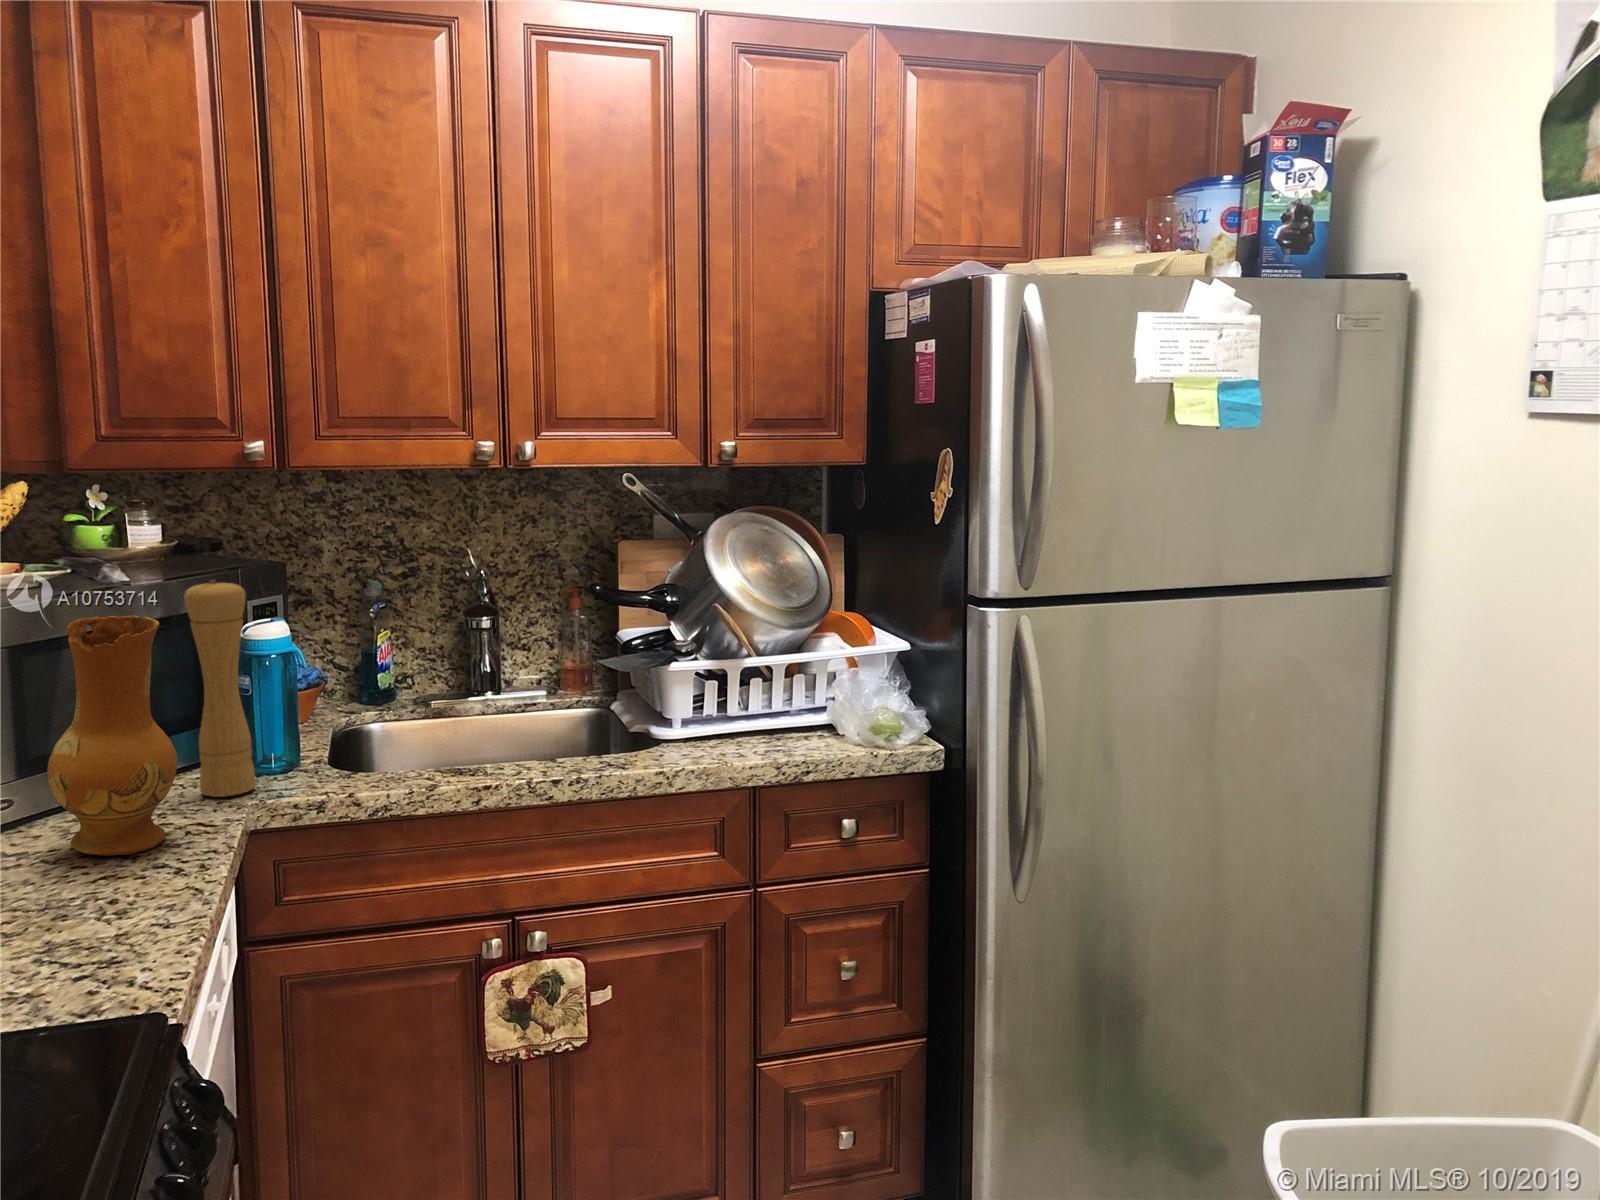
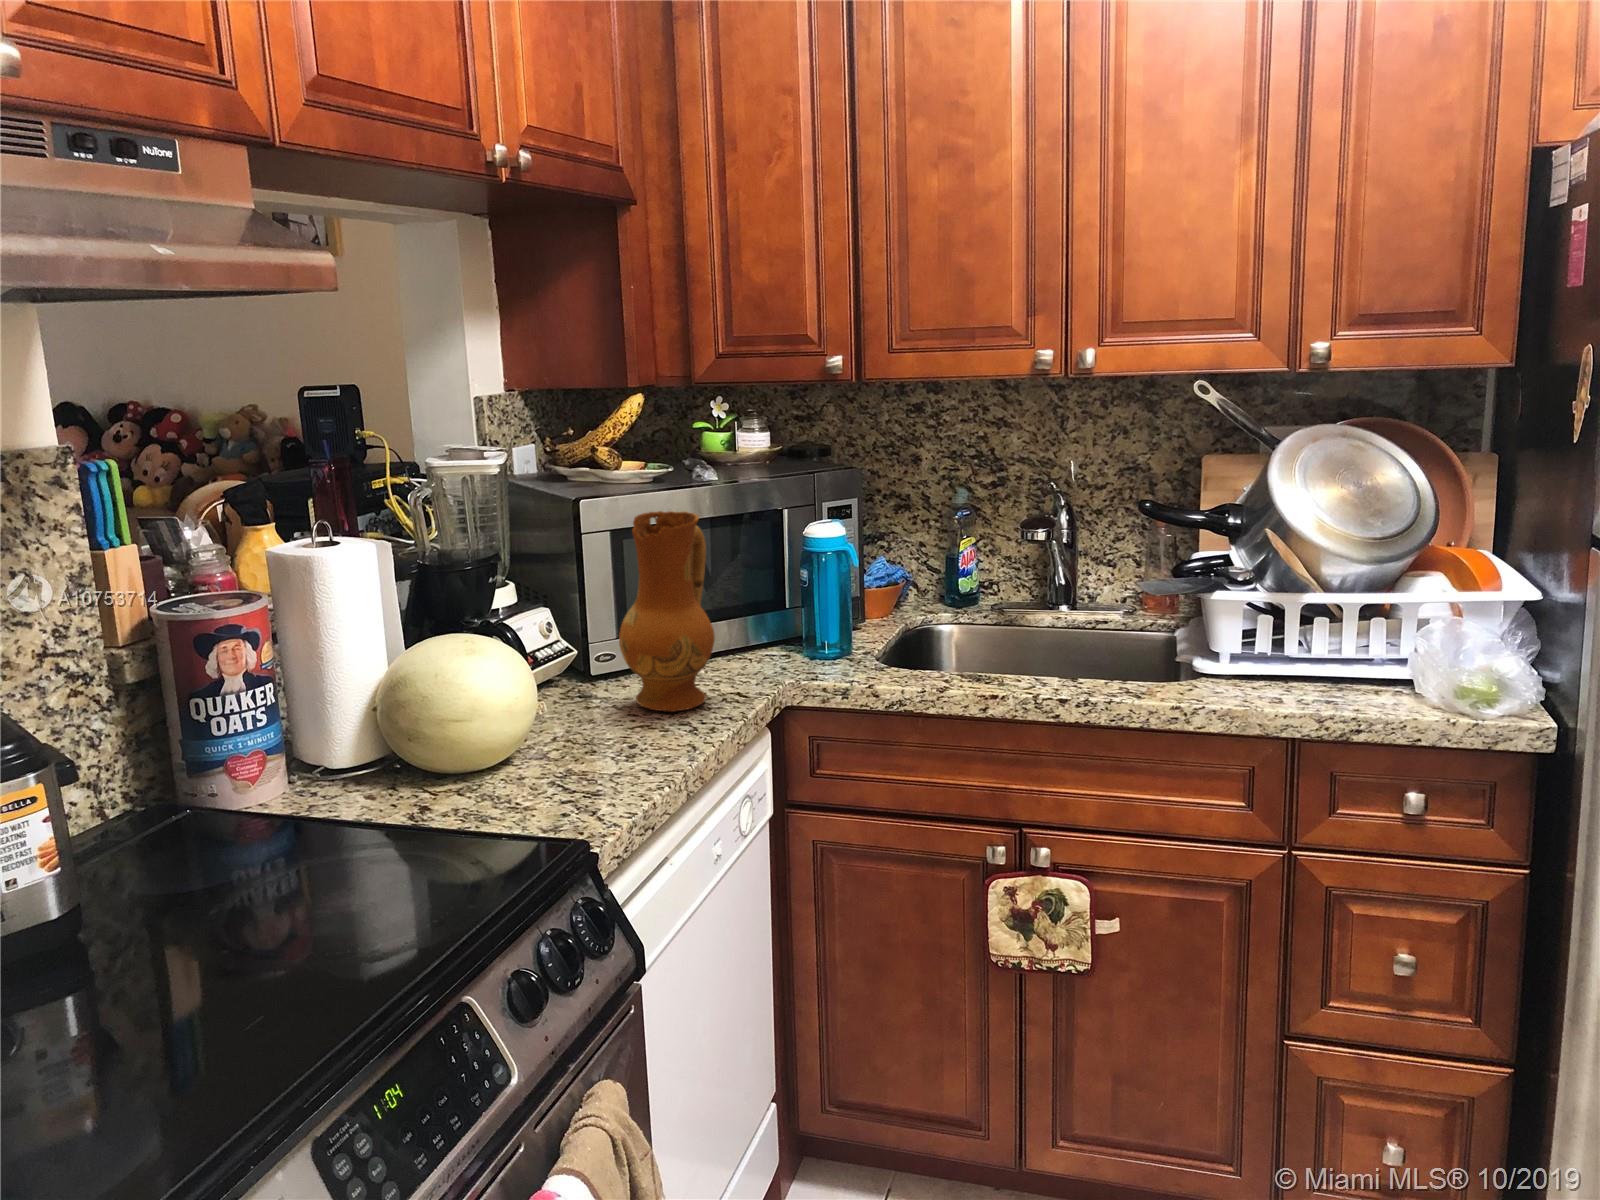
pepper mill: present [184,580,256,797] -> none [749,483,802,675]

